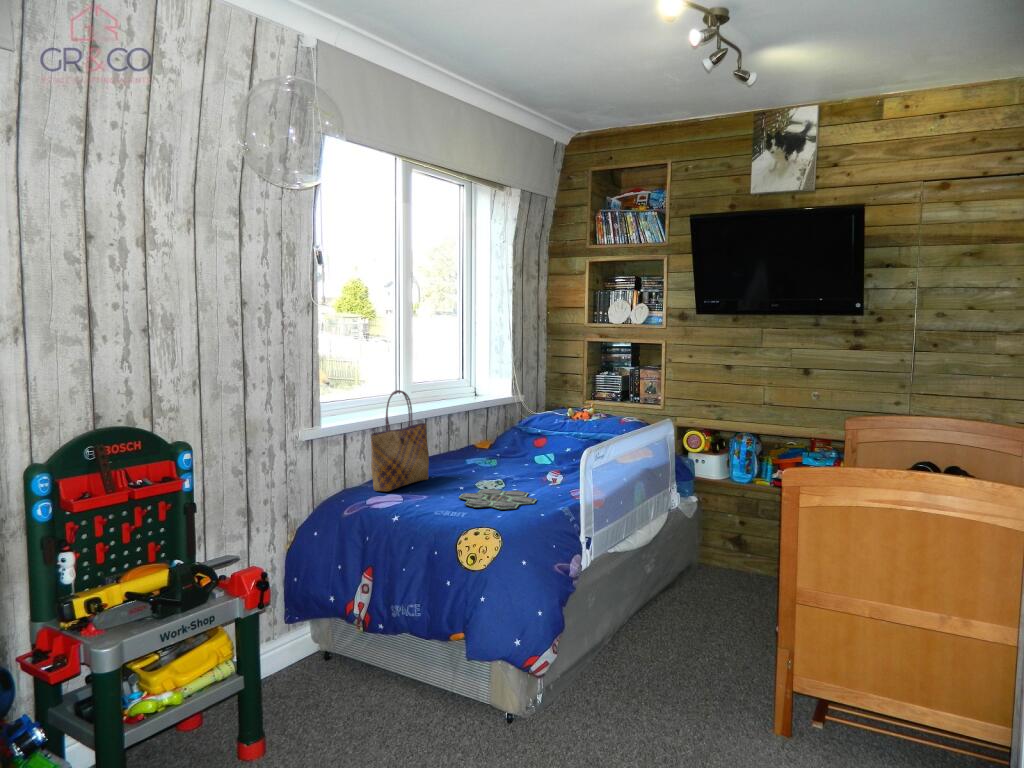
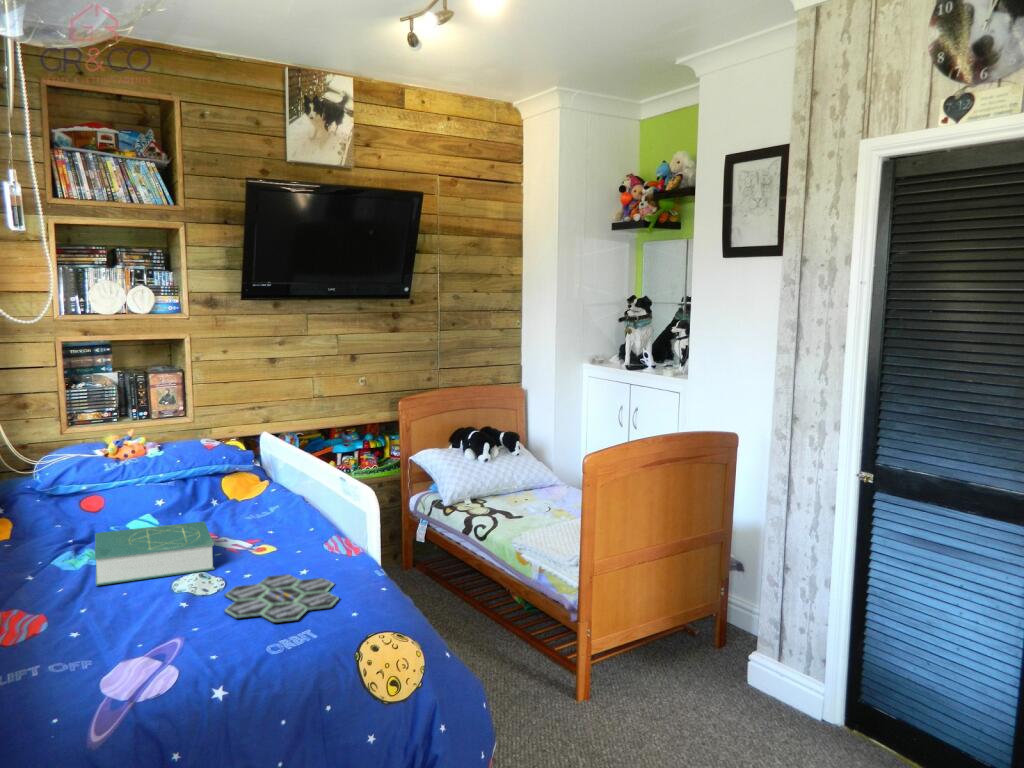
tote bag: present [371,390,429,492] -> none [48,473,105,669]
book: none [454,448,537,481] -> present [95,521,214,585]

